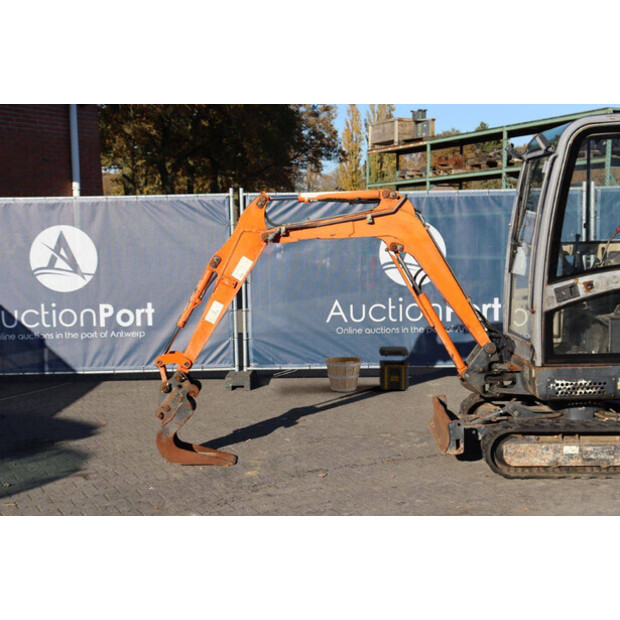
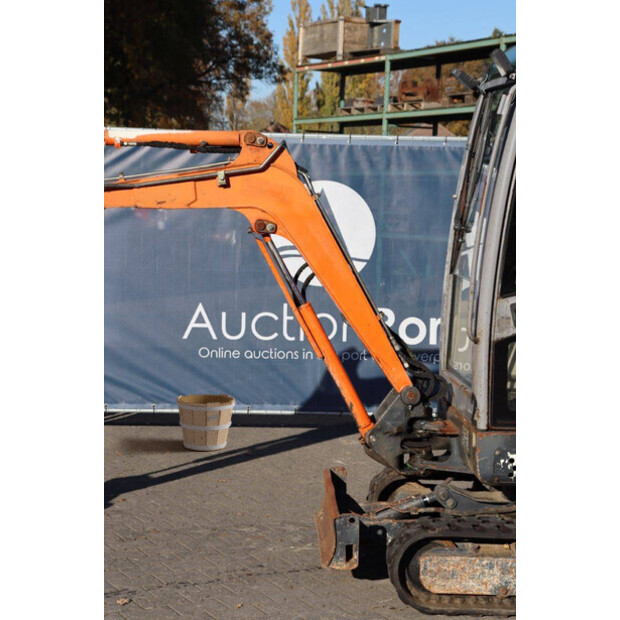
toolbox: present [379,346,409,390] -> none [263,379,310,450]

